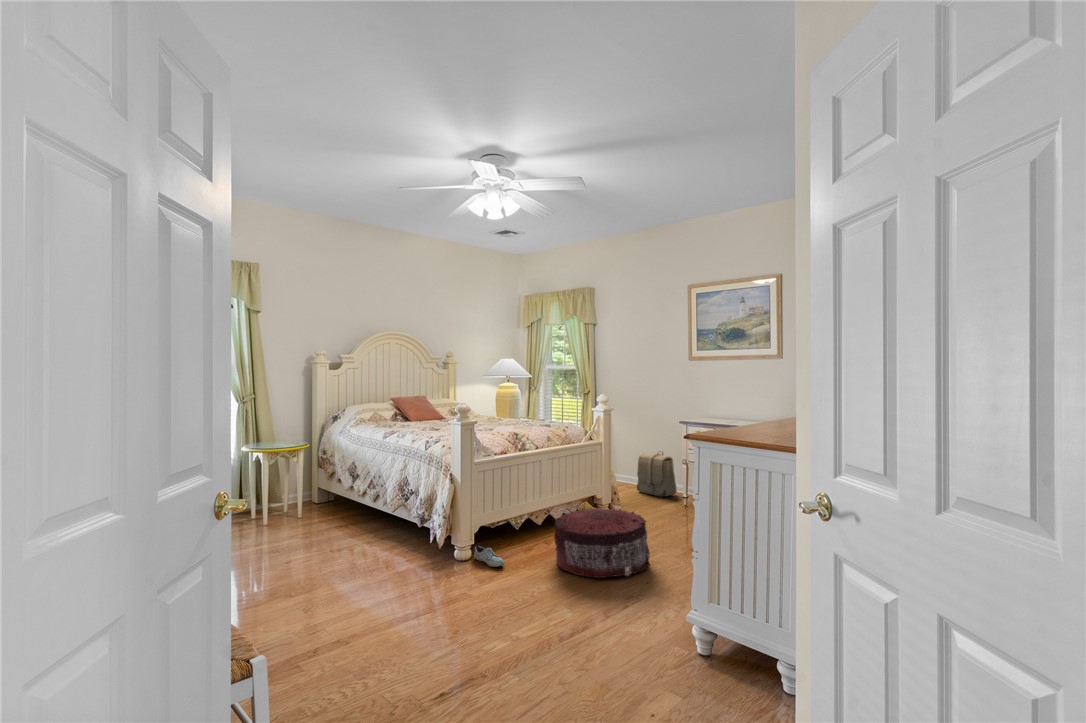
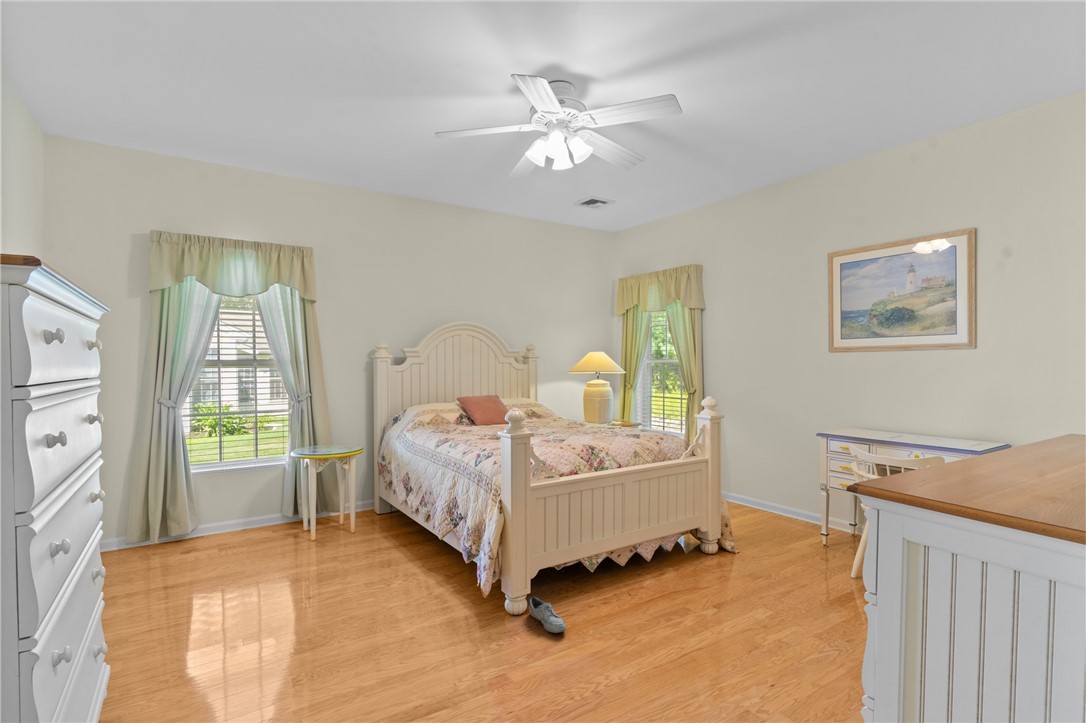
backpack: present [637,451,677,497] -> none [756,469,811,530]
pouf: present [554,508,650,578] -> none [636,555,778,674]

